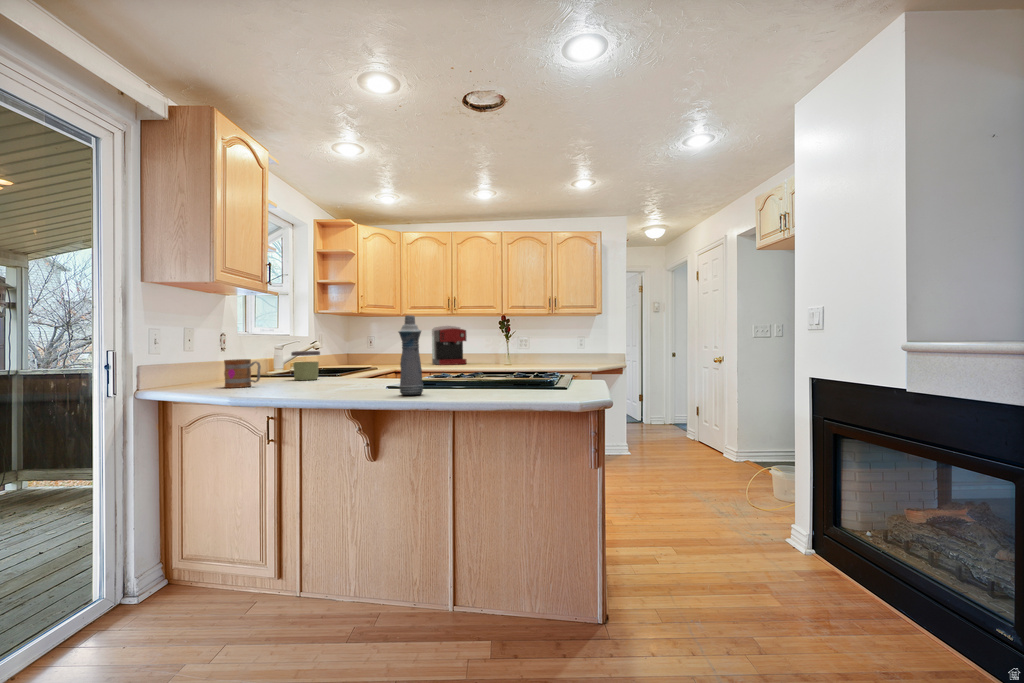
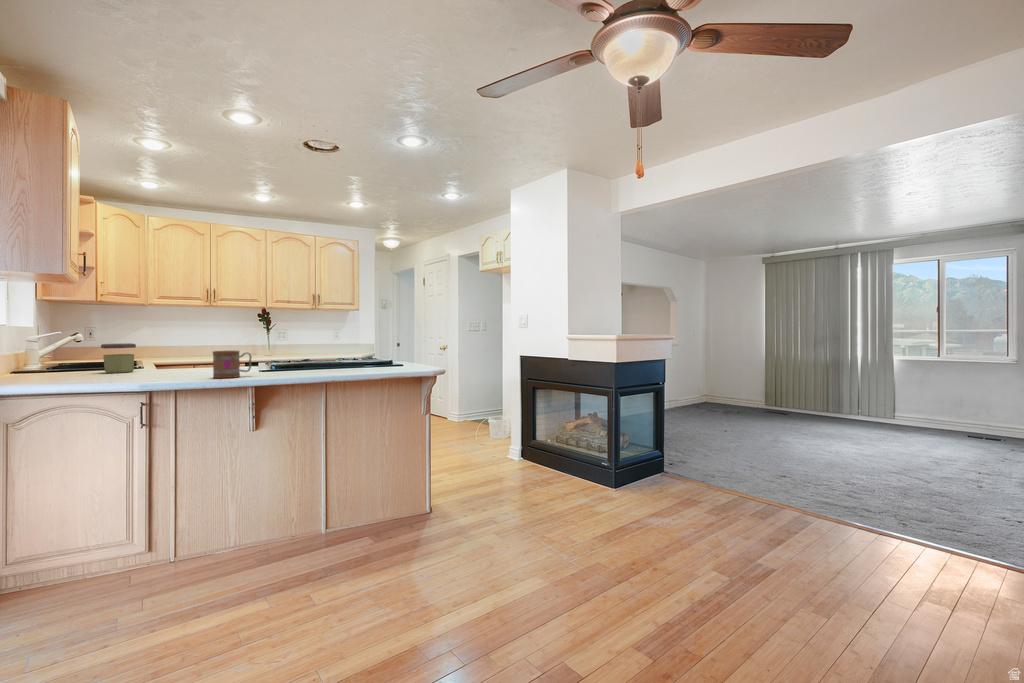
bottle: present [399,315,423,395] -> none [296,316,315,375]
coffee maker: present [432,326,467,365] -> none [183,317,228,356]
mug: present [224,359,261,388] -> present [213,351,251,378]

